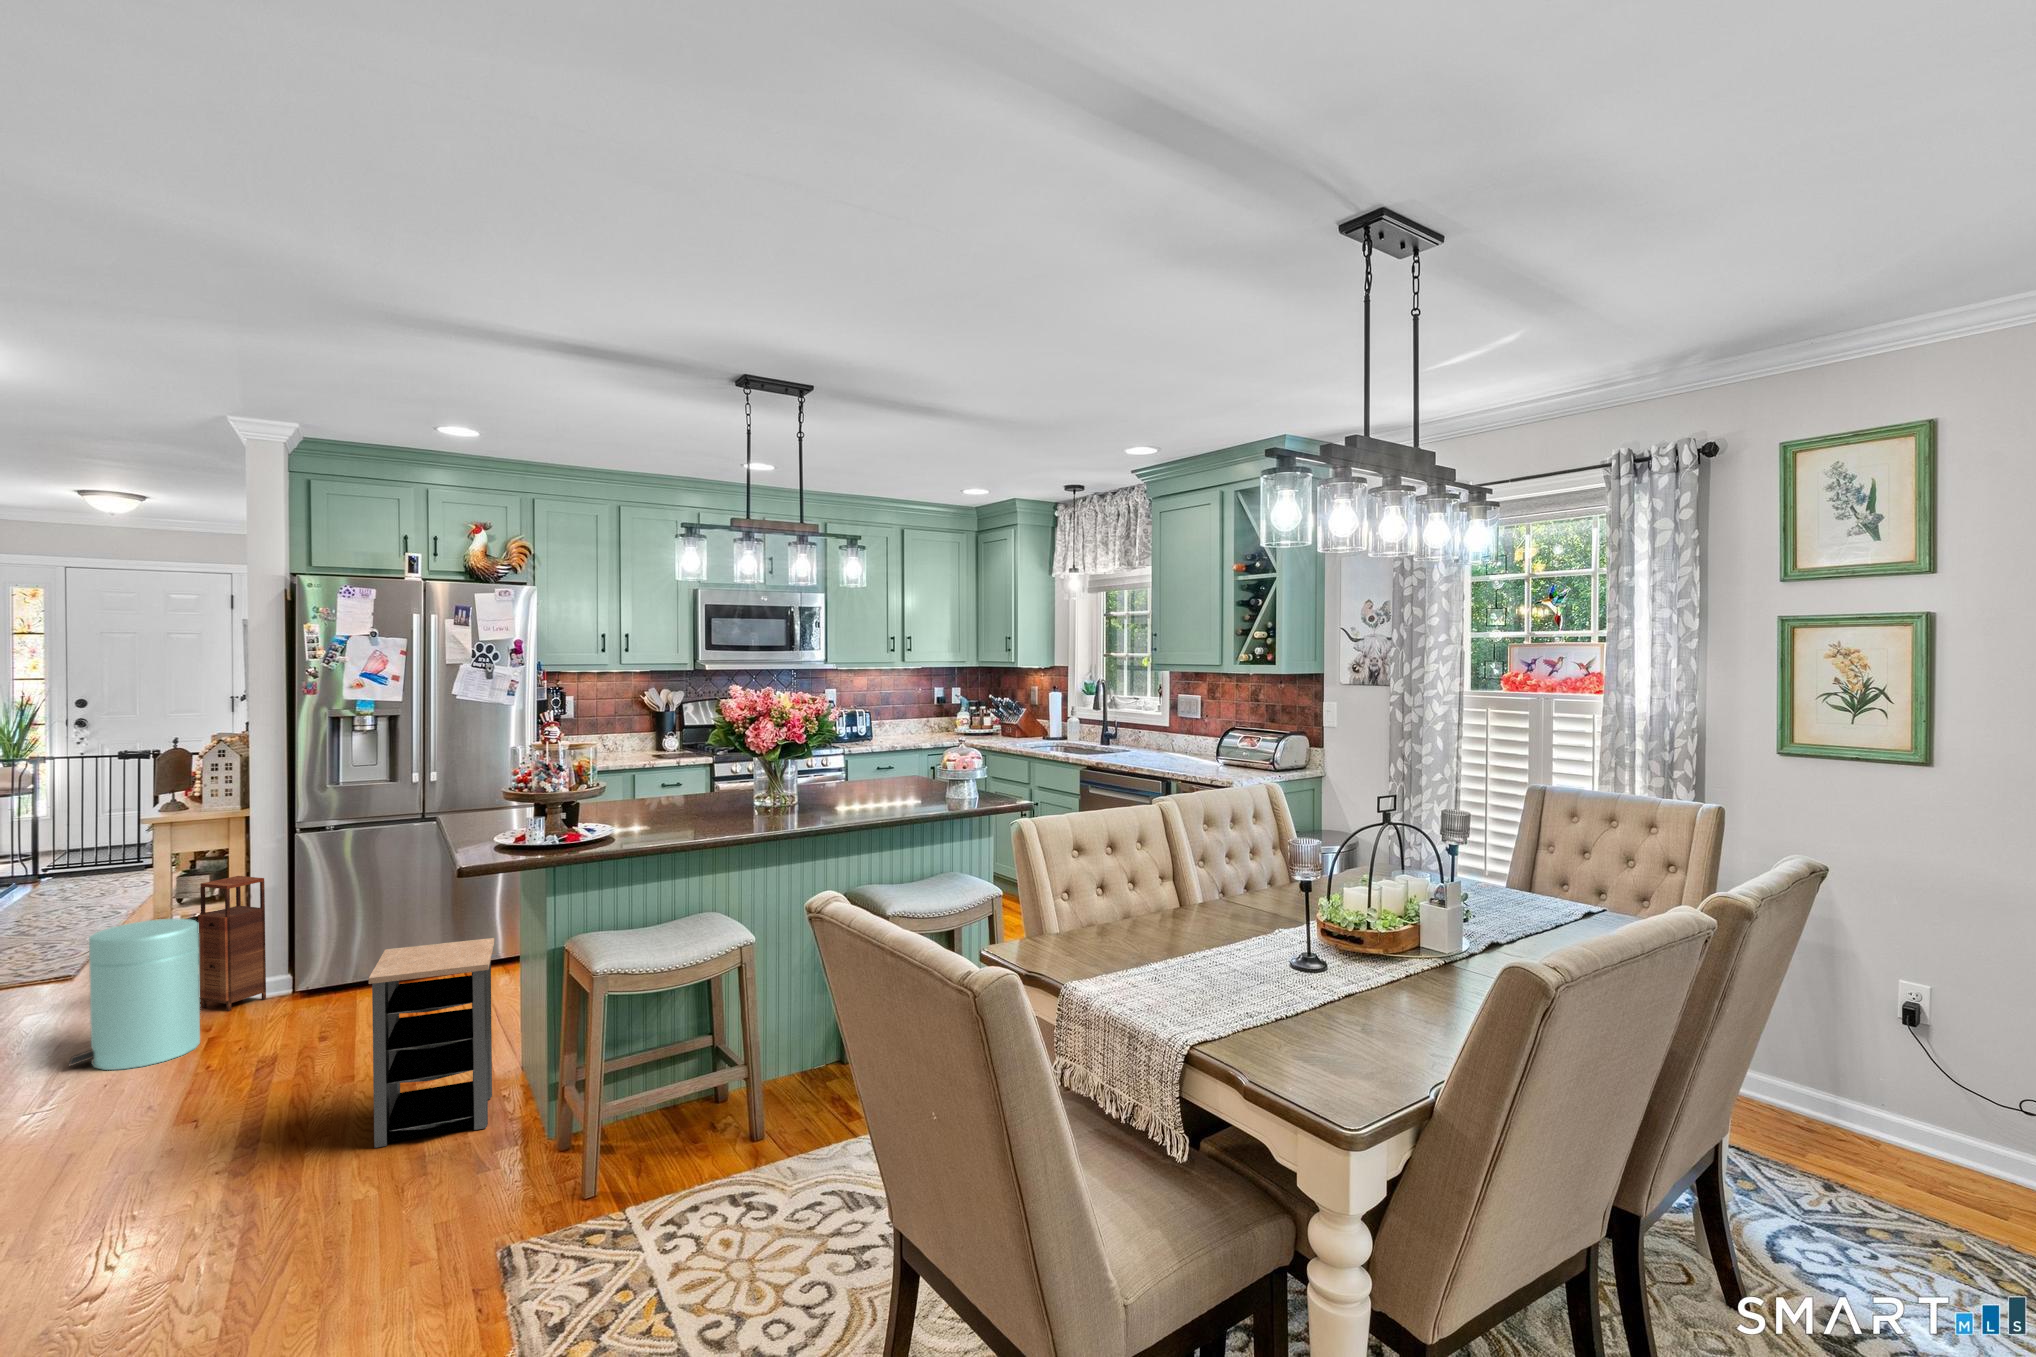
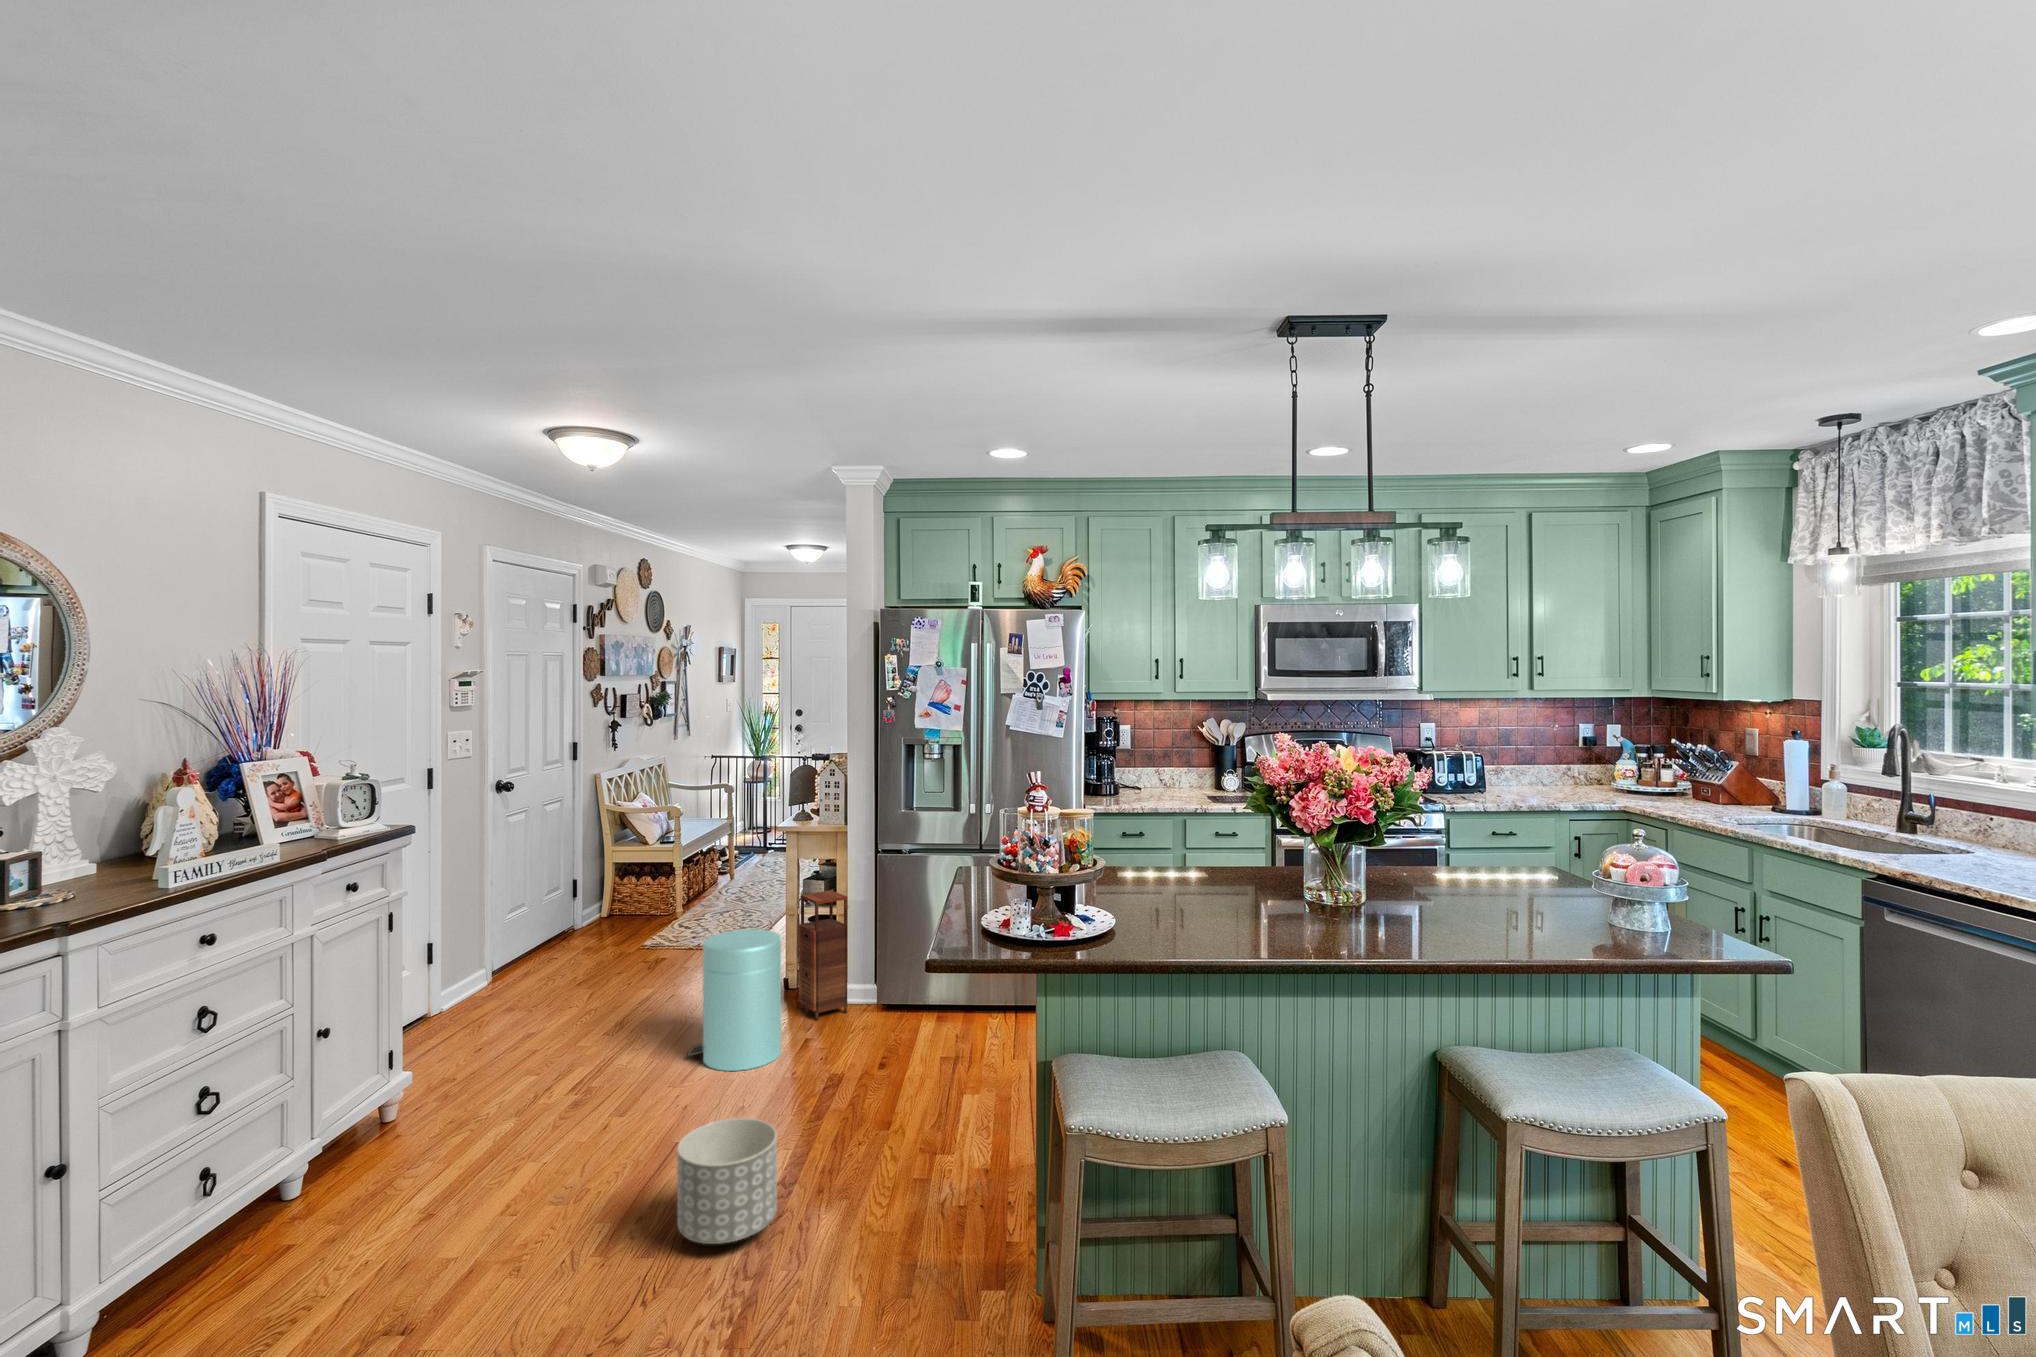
side table: present [369,938,494,1148] -> none [847,1019,990,1273]
planter: none [165,1062,280,1174] -> present [677,1118,777,1244]

